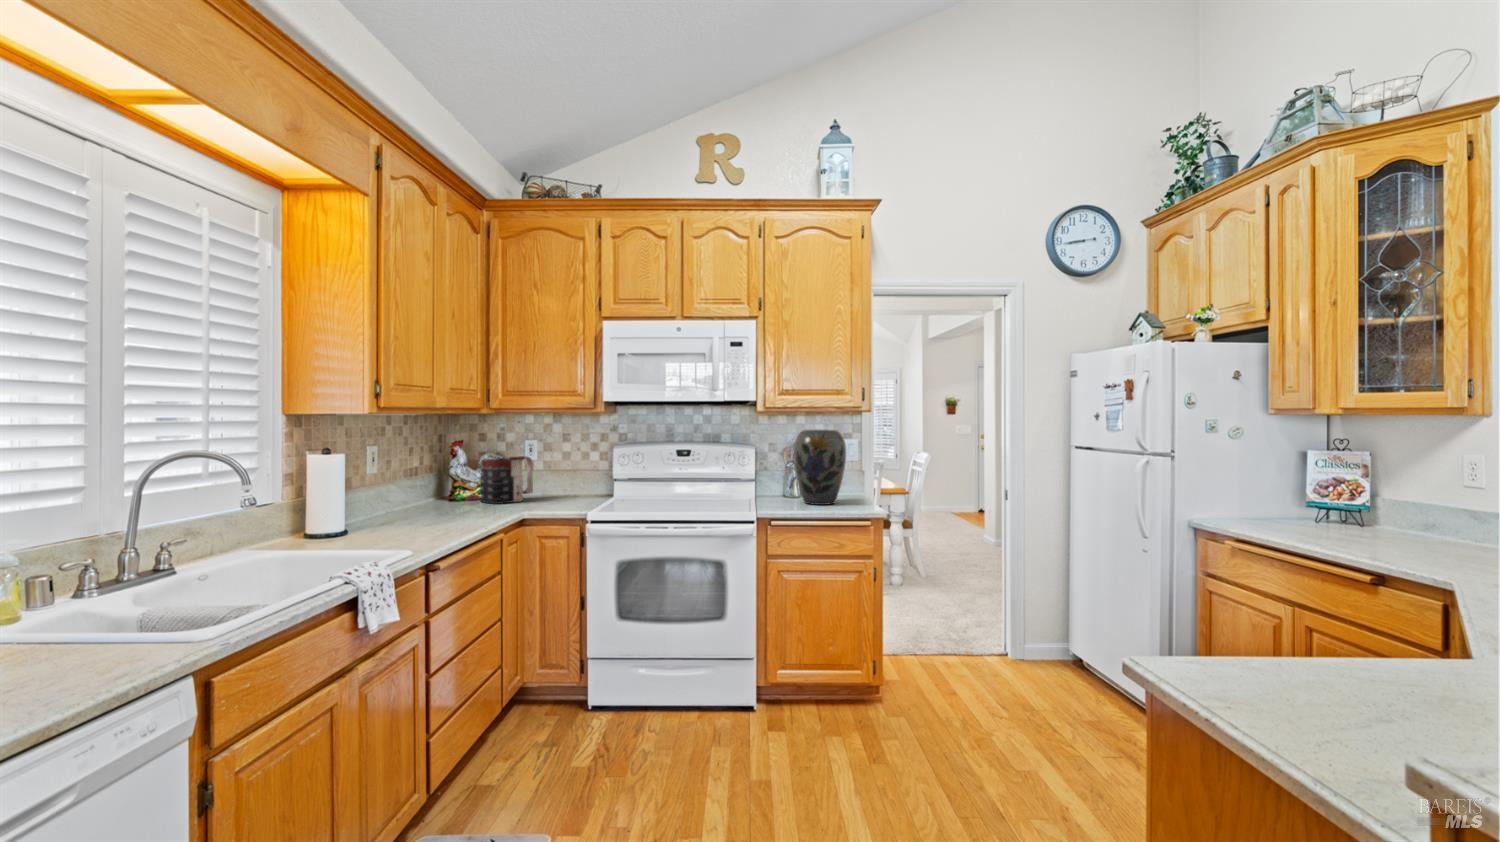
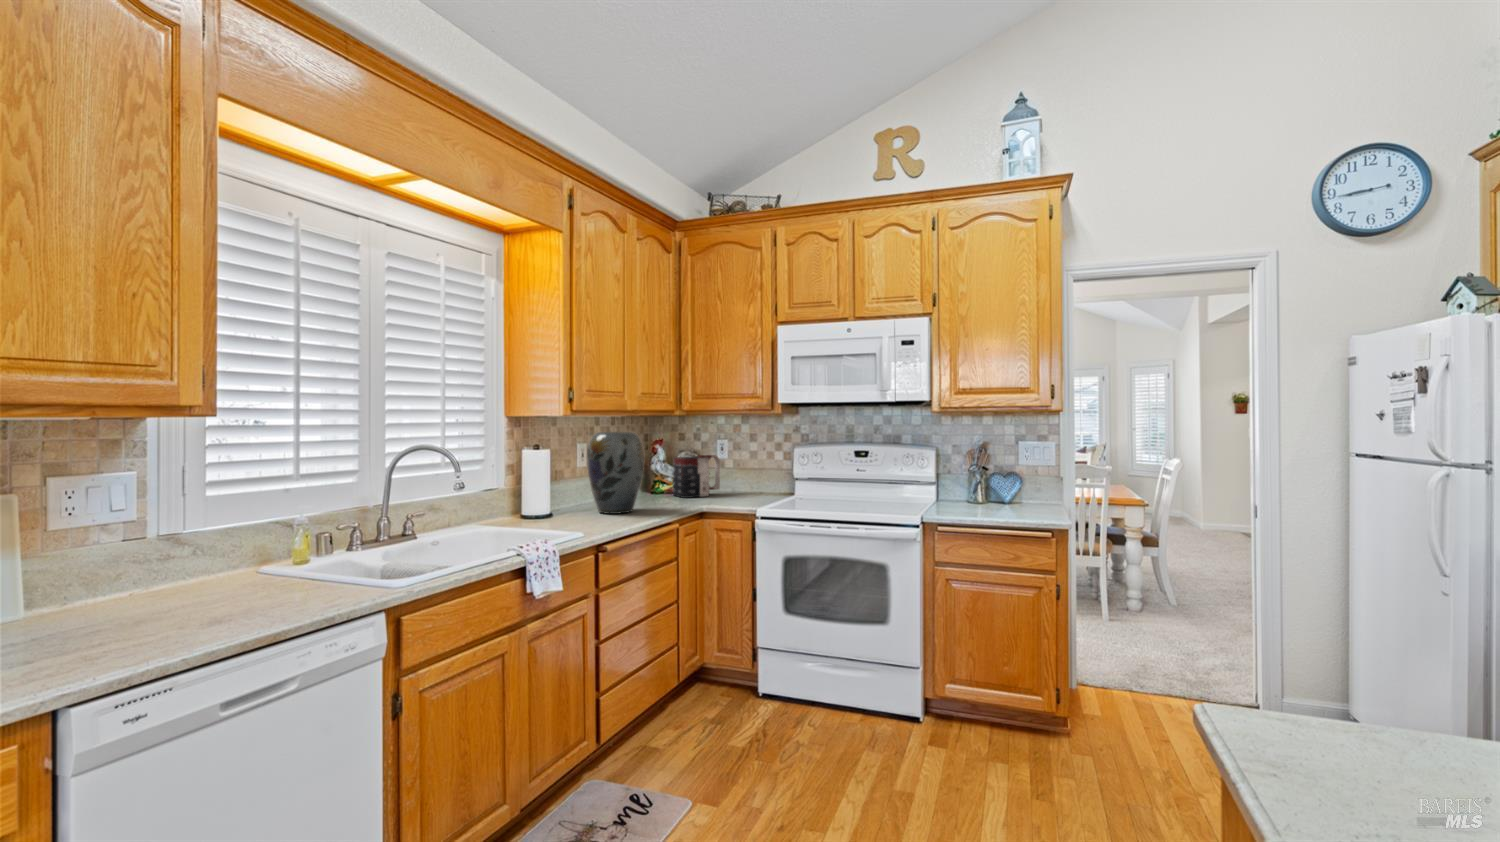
vase: present [794,430,846,505] -> present [587,432,644,514]

